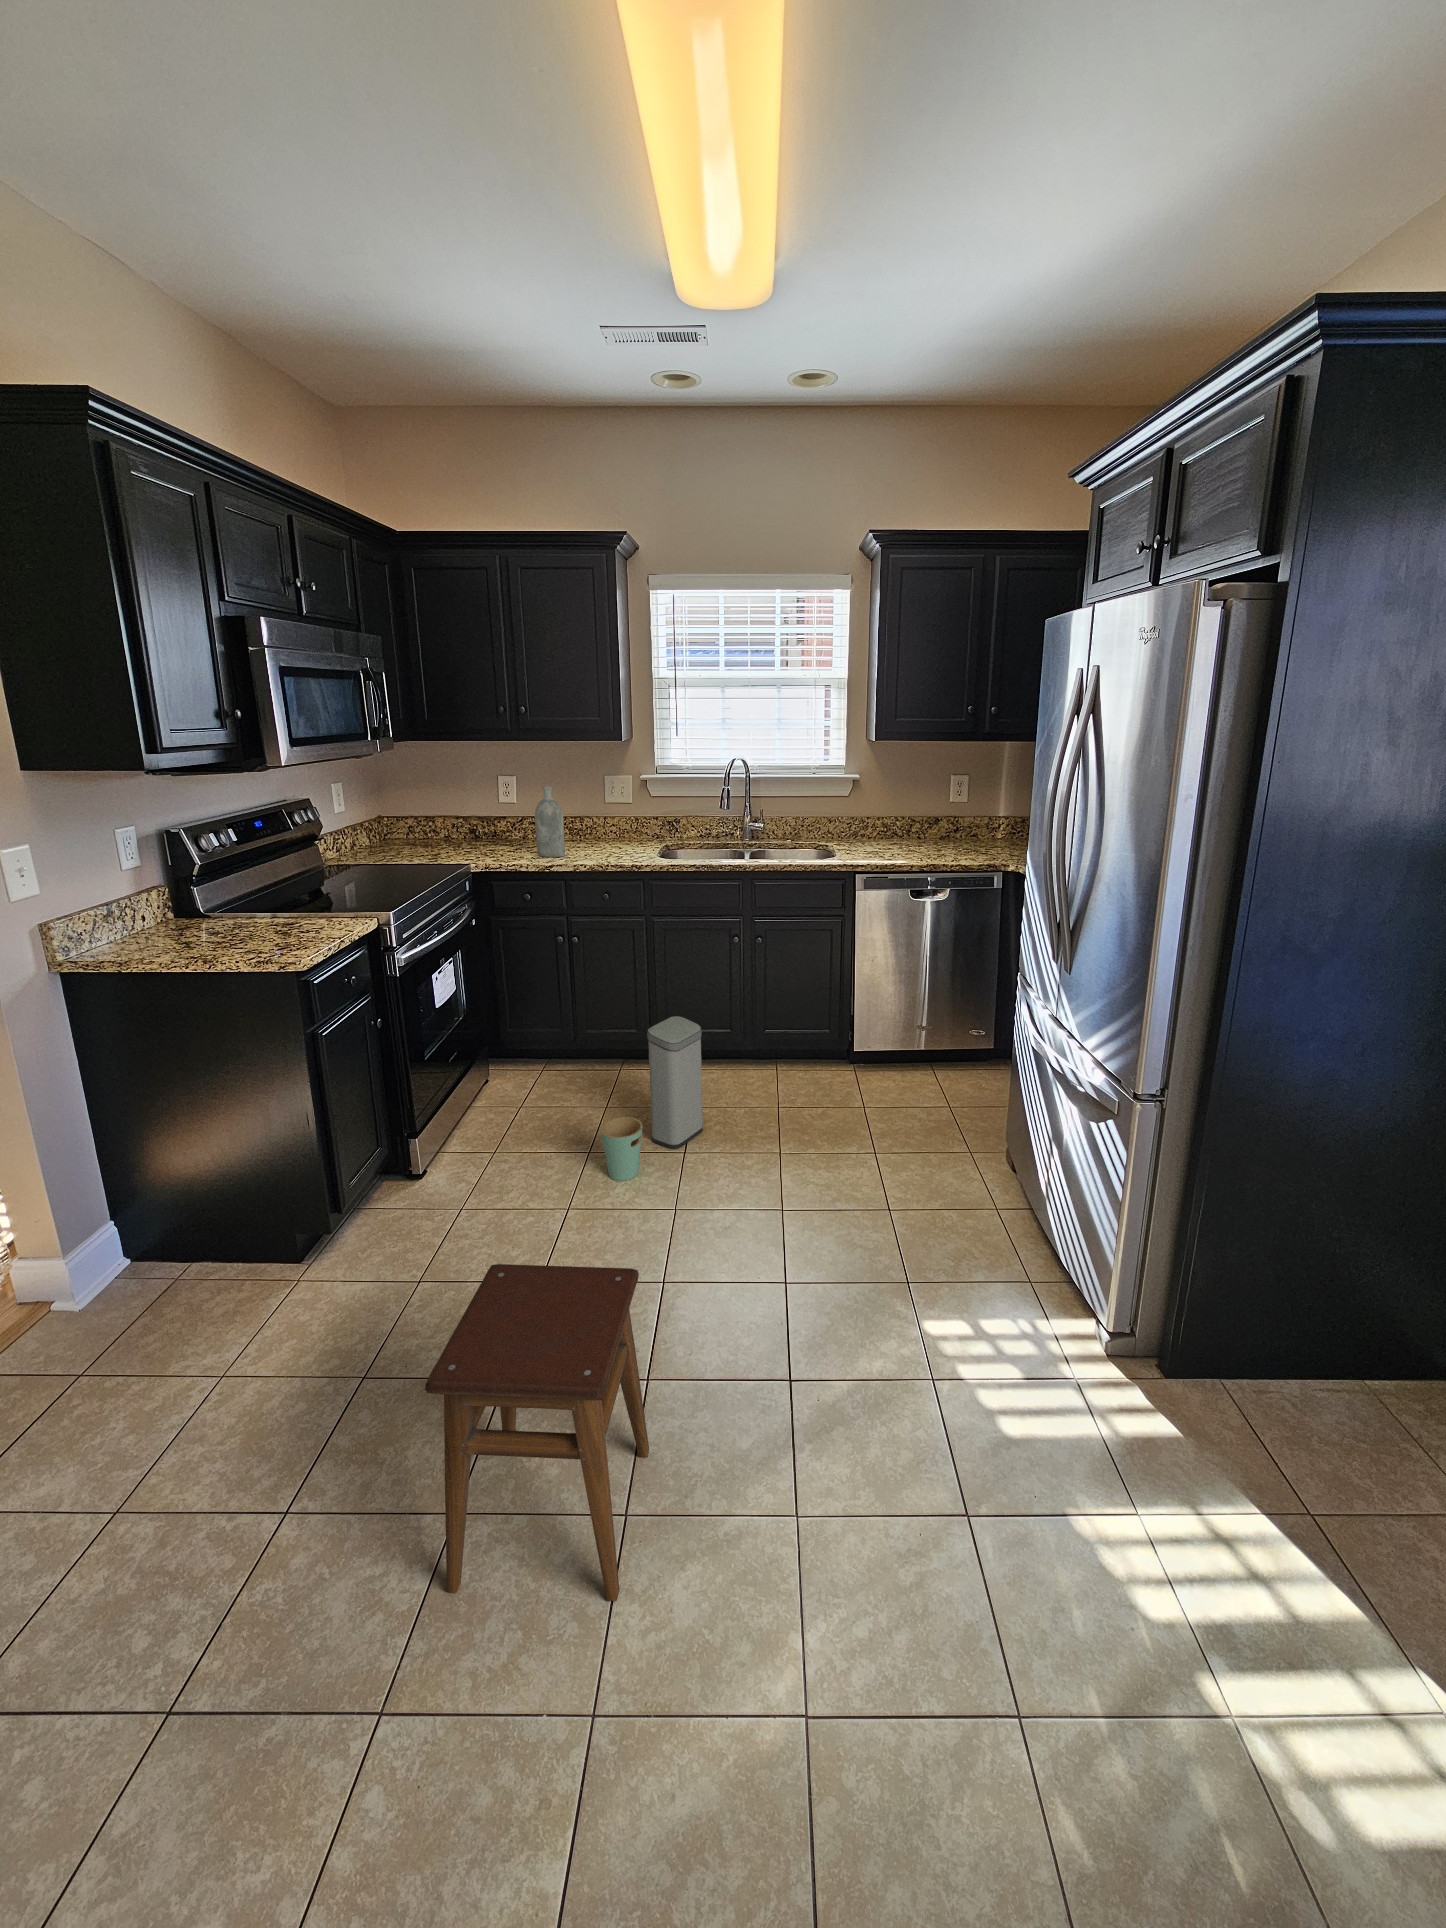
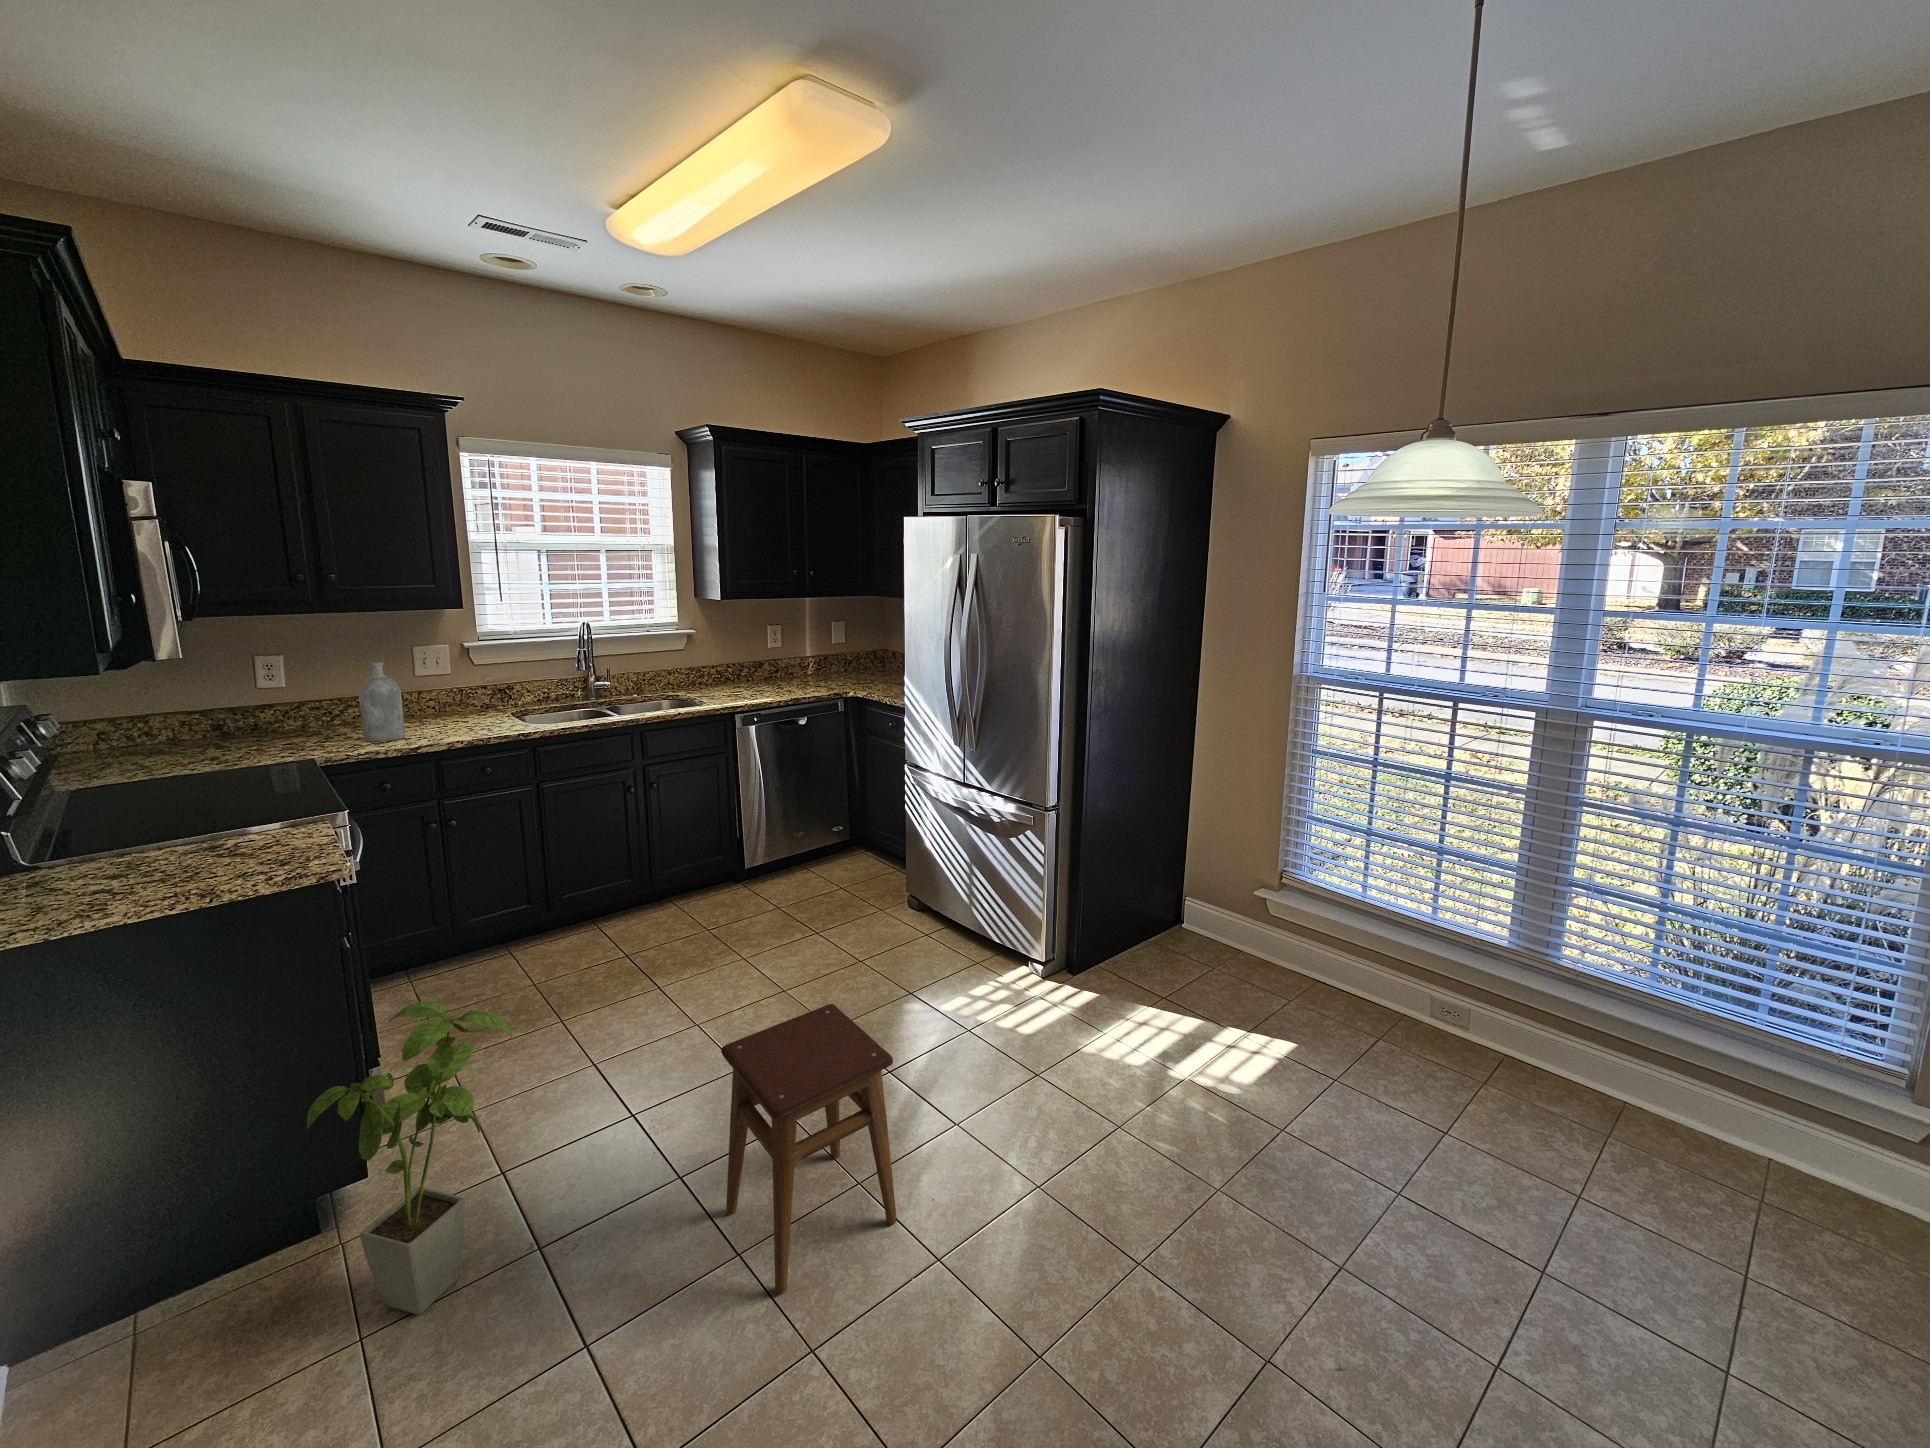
trash can: present [600,1016,703,1181] -> none [591,865,659,1030]
house plant: none [196,1102,374,1377] -> present [307,1002,515,1315]

